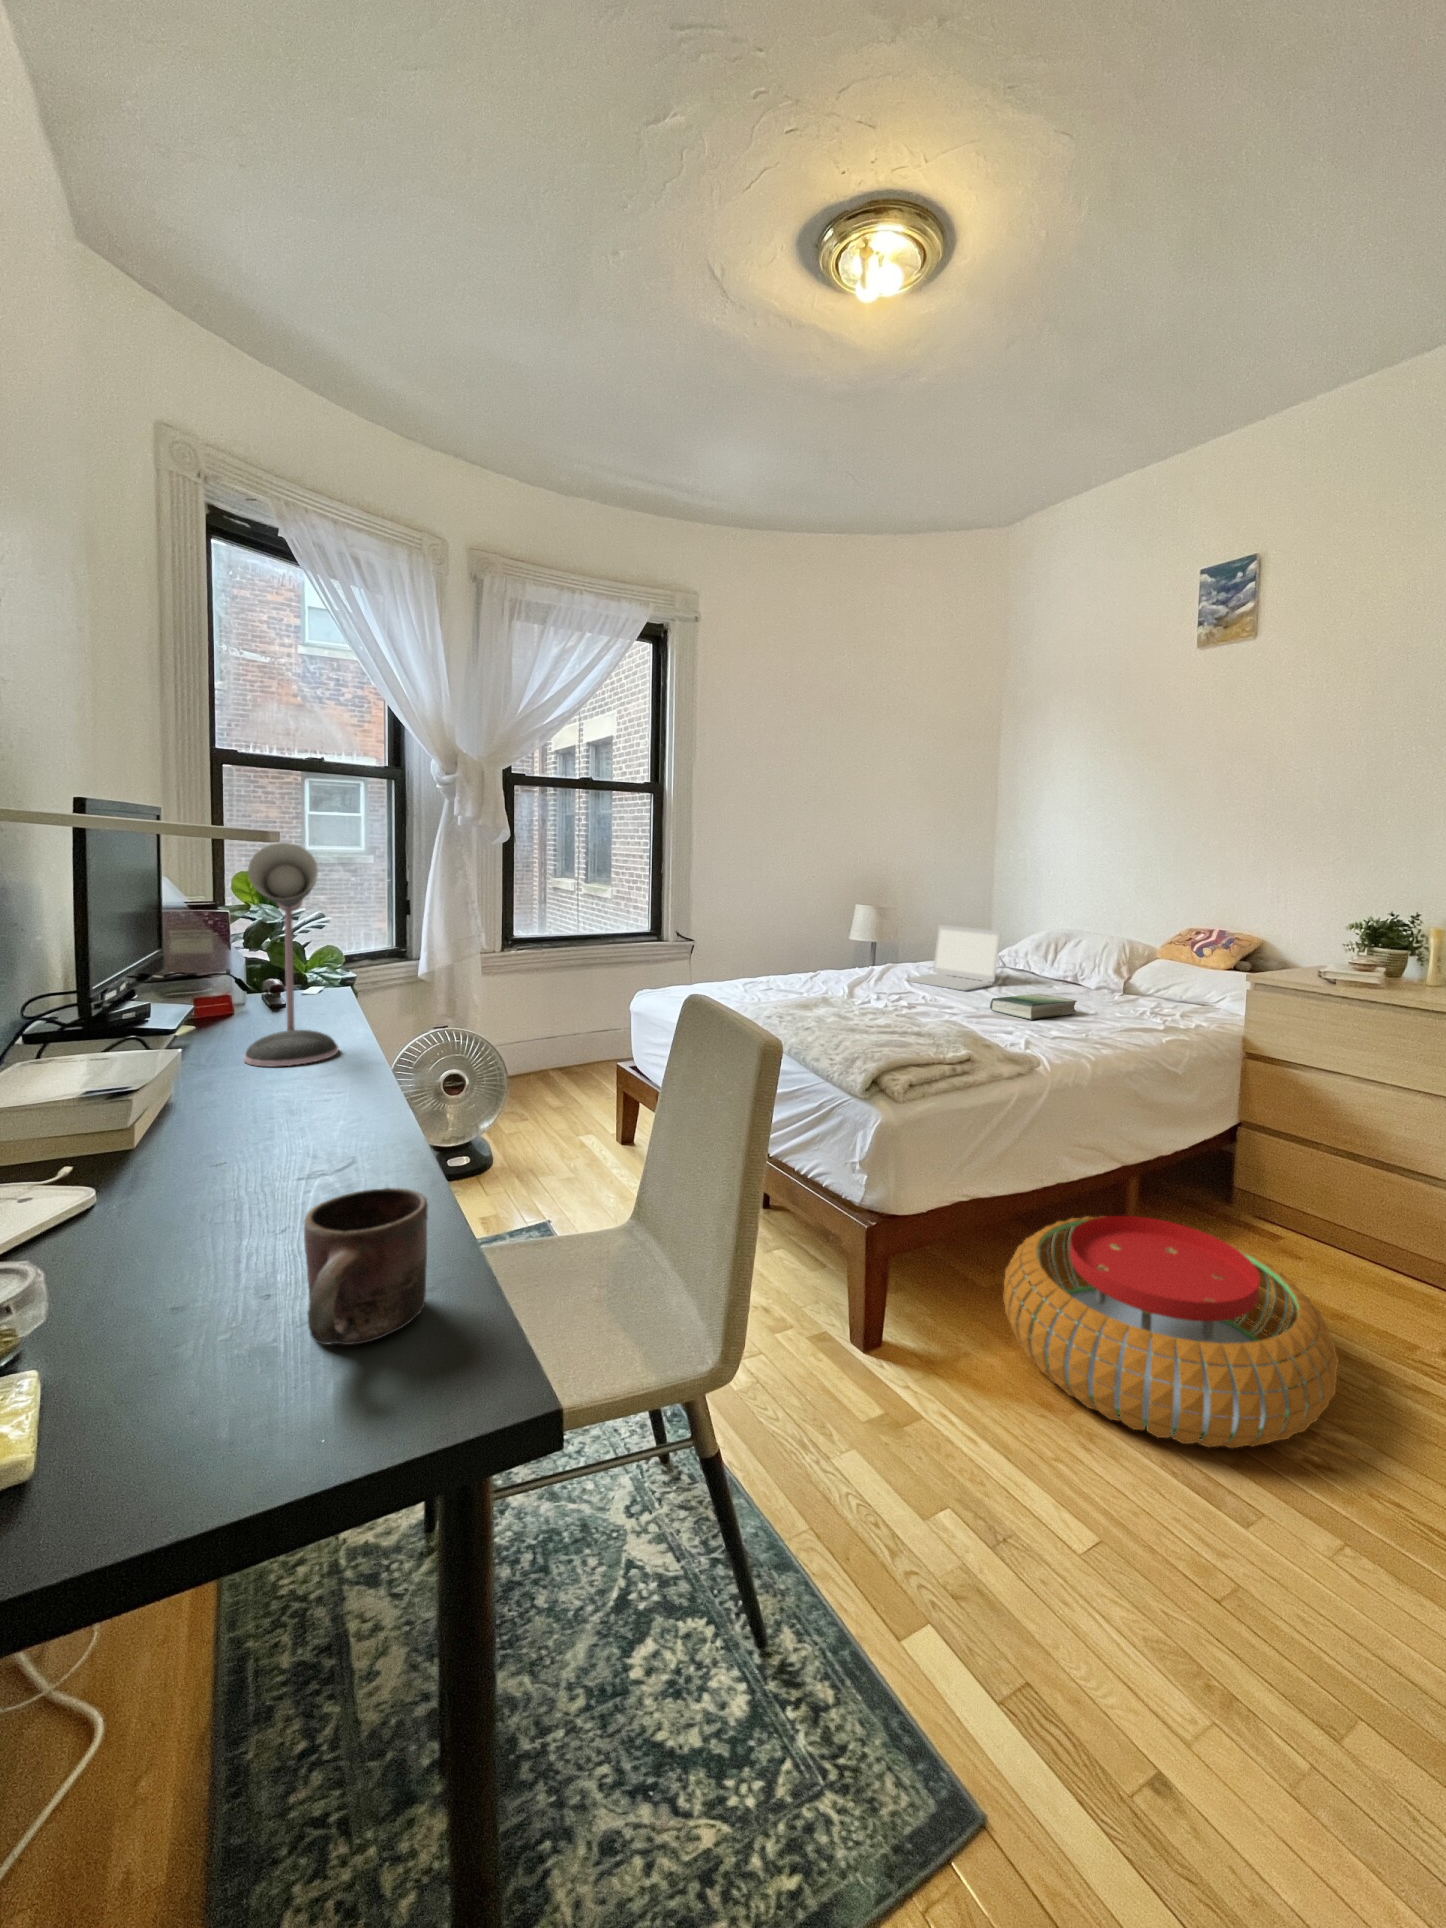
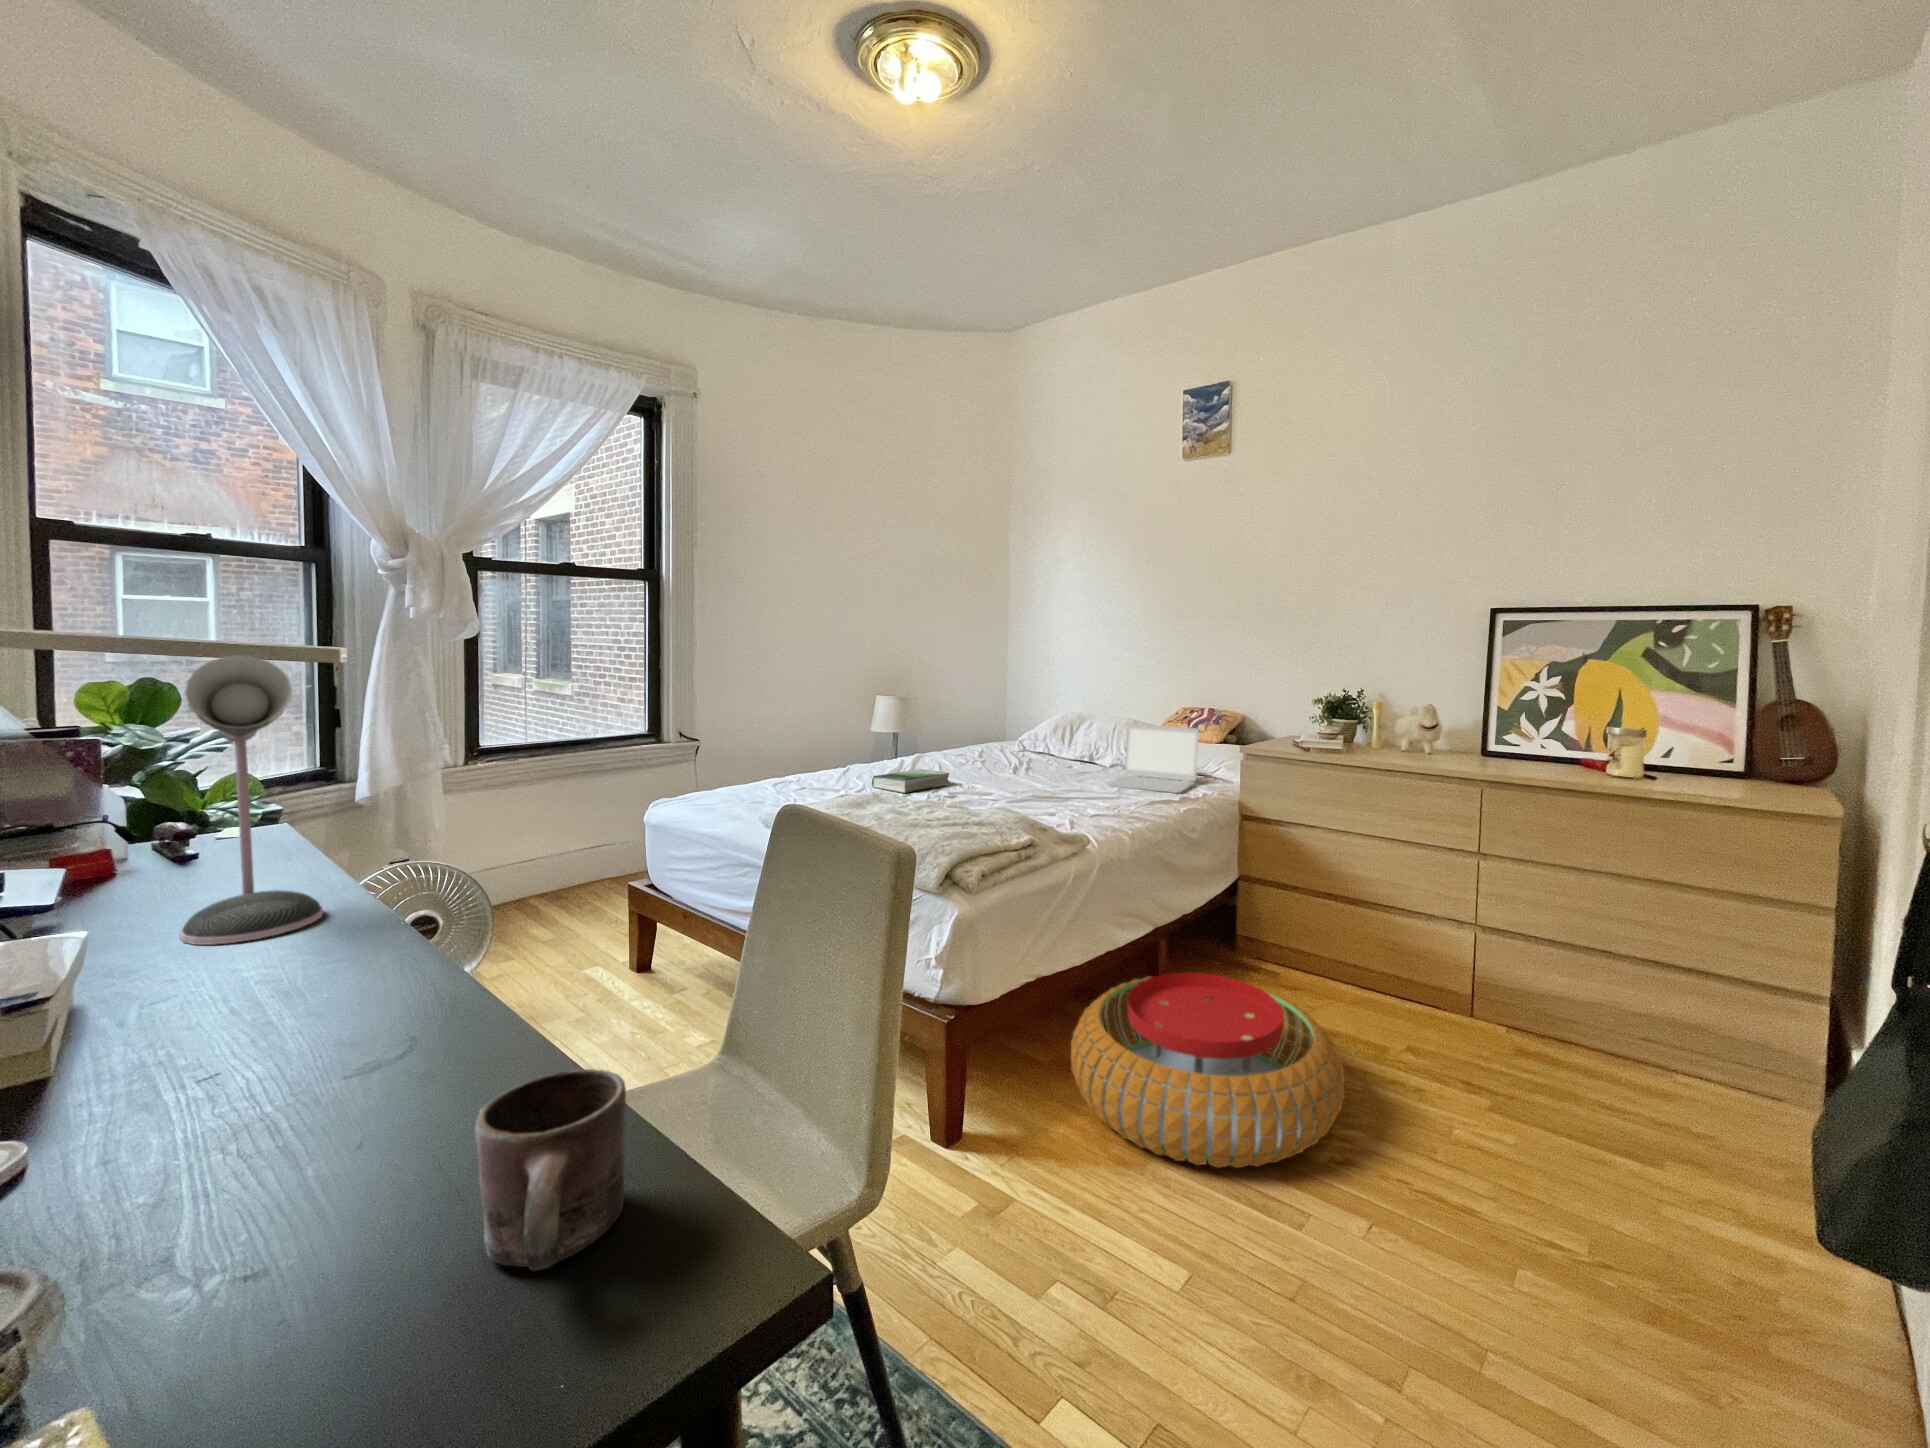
laptop: present [905,925,1000,991] -> present [1107,724,1199,793]
book: present [990,994,1077,1020] -> present [872,769,950,793]

